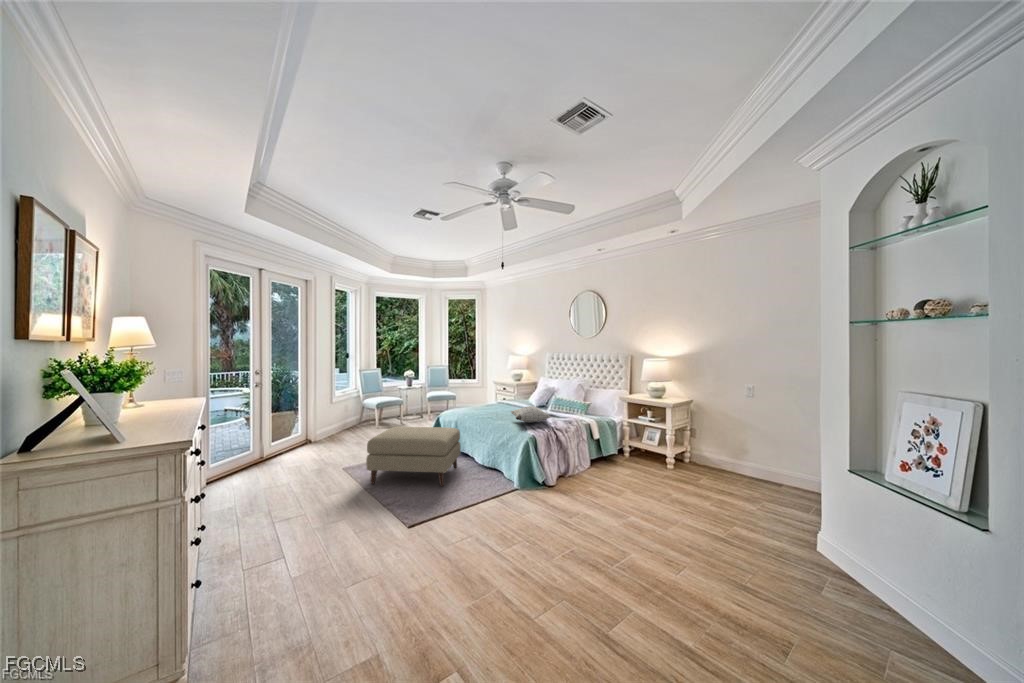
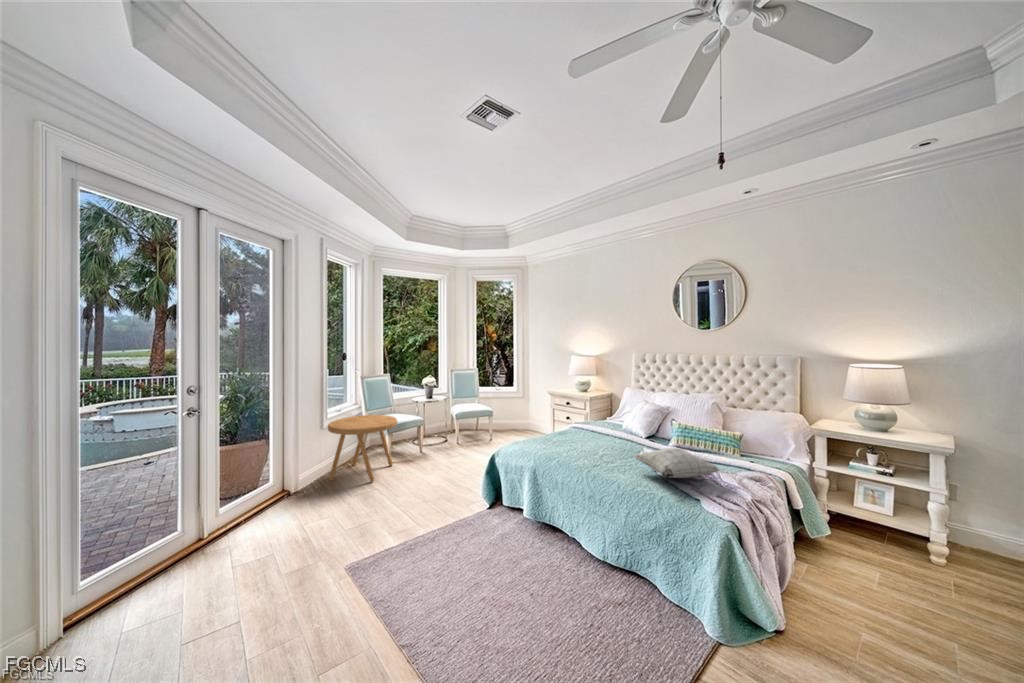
side table: none [336,396,383,437] -> present [328,415,397,482]
ottoman: present [366,427,460,486] -> none [396,486,559,623]

